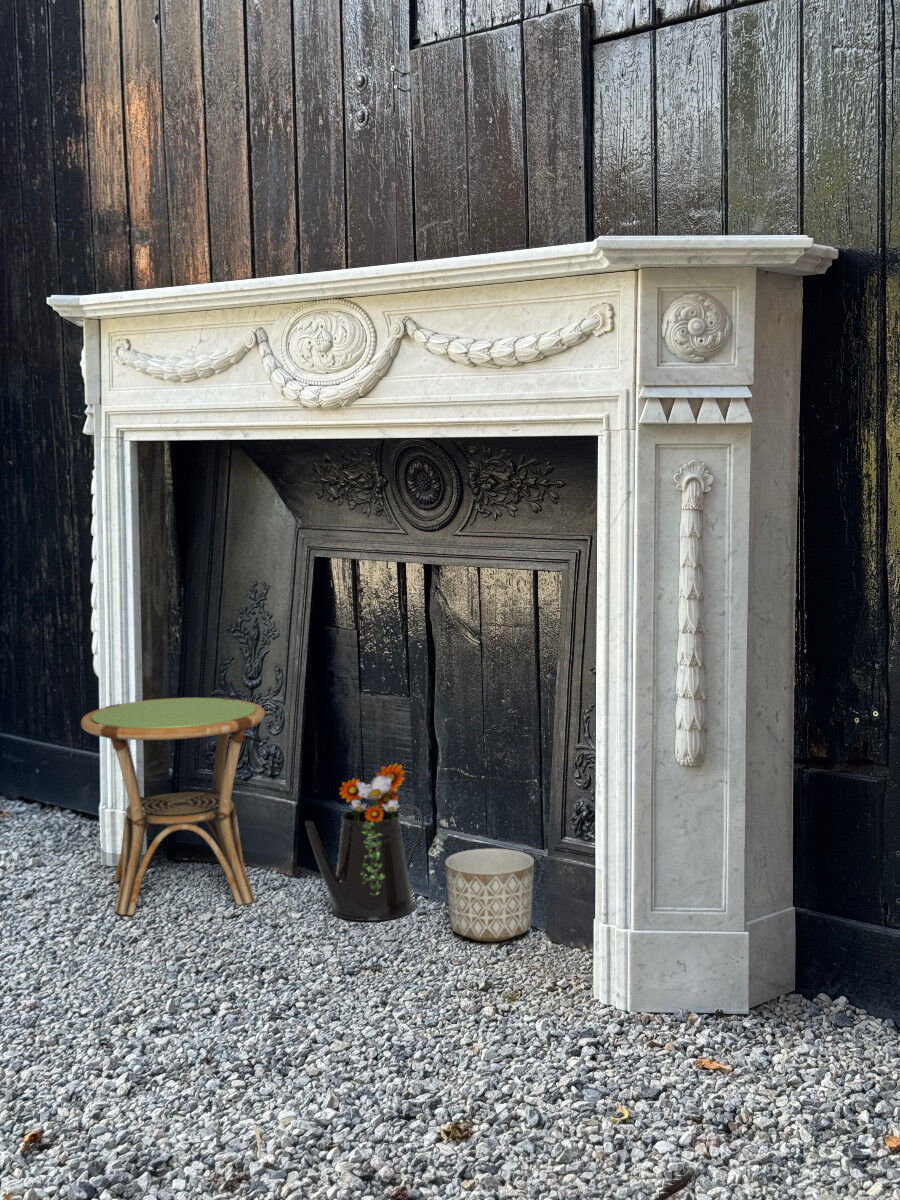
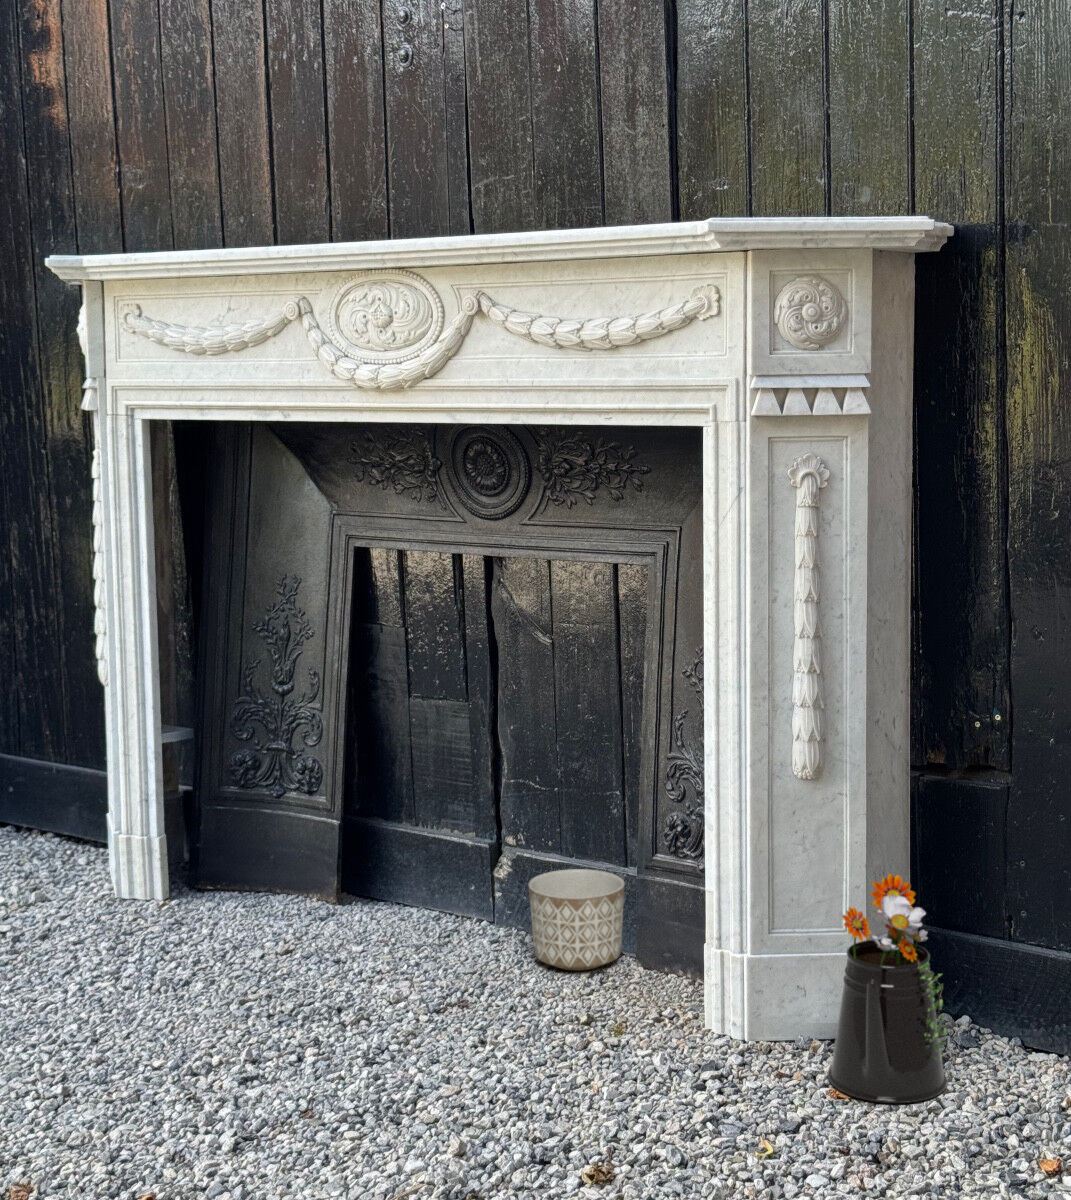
side table: present [81,698,265,915] -> none [105,707,311,954]
watering can: present [305,763,424,921] -> present [828,874,948,1103]

